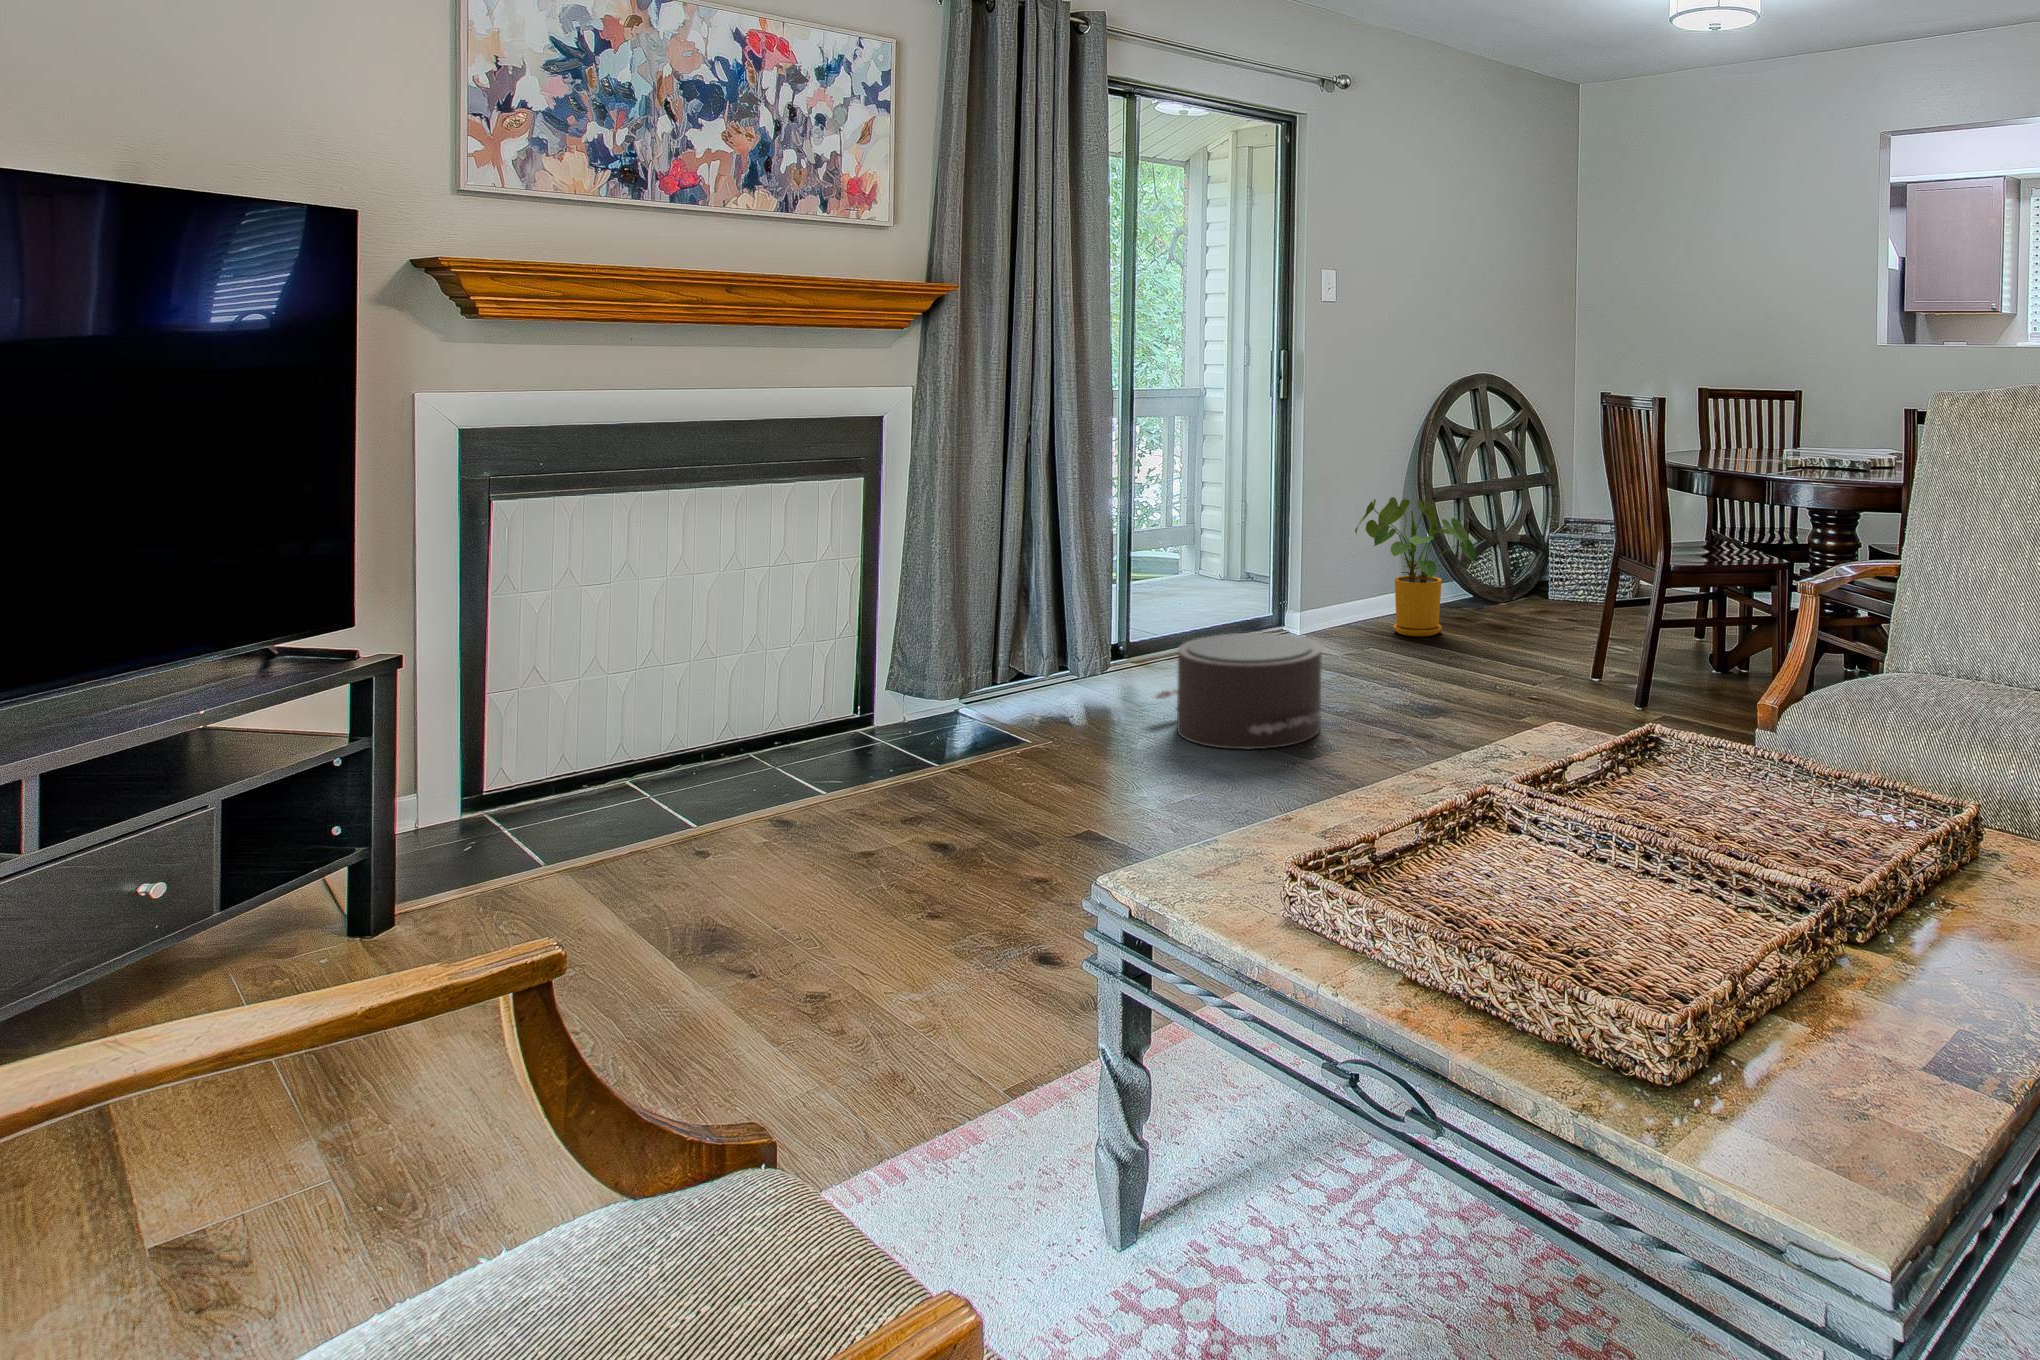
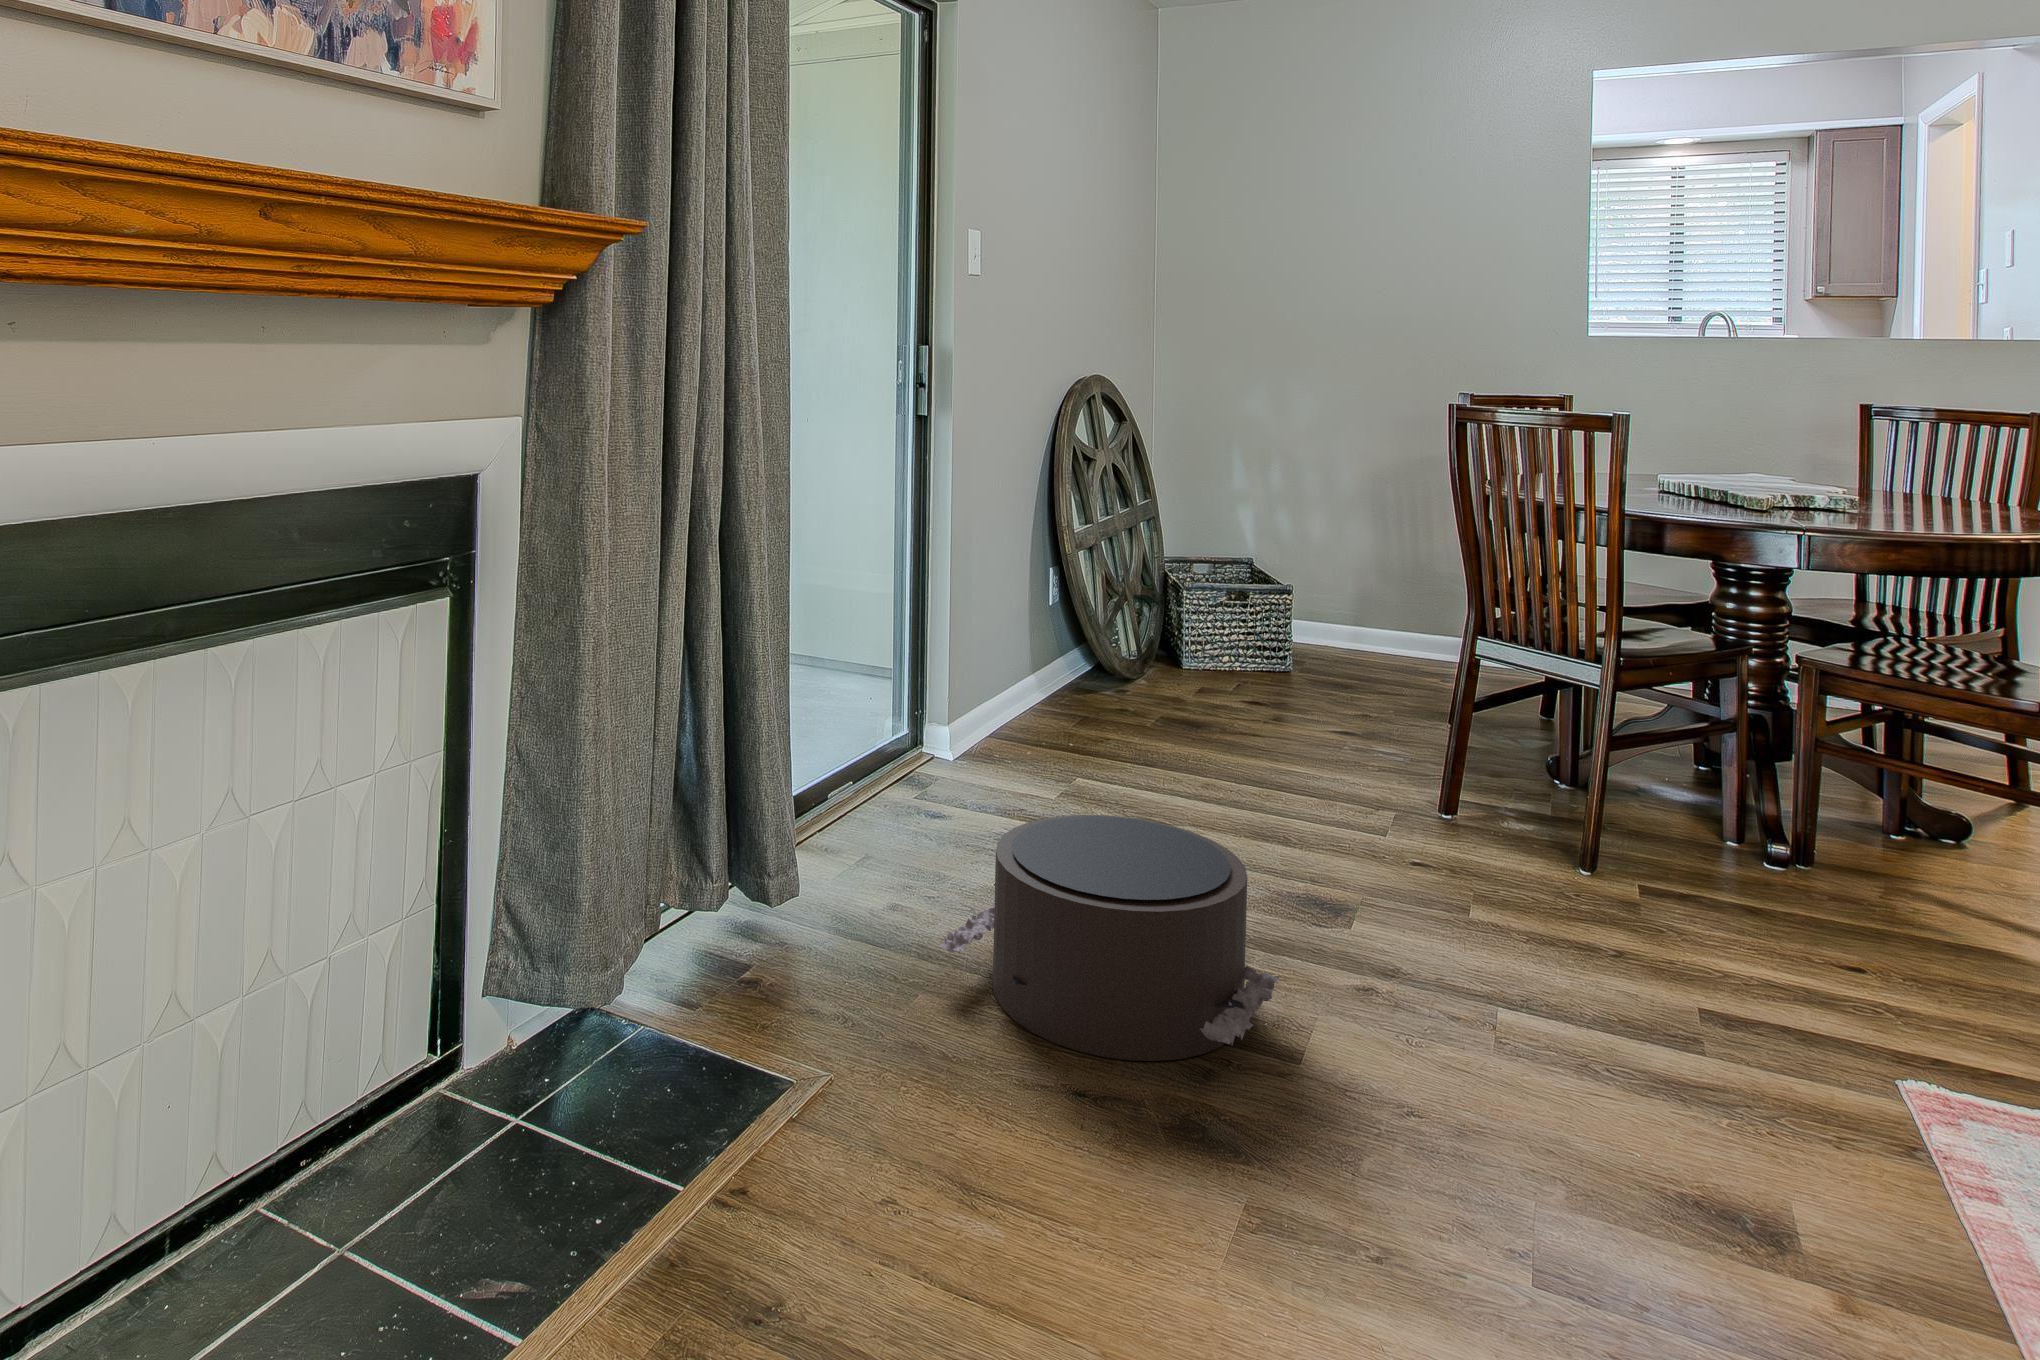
house plant: present [1355,497,1475,636] -> none [1011,548,1197,750]

